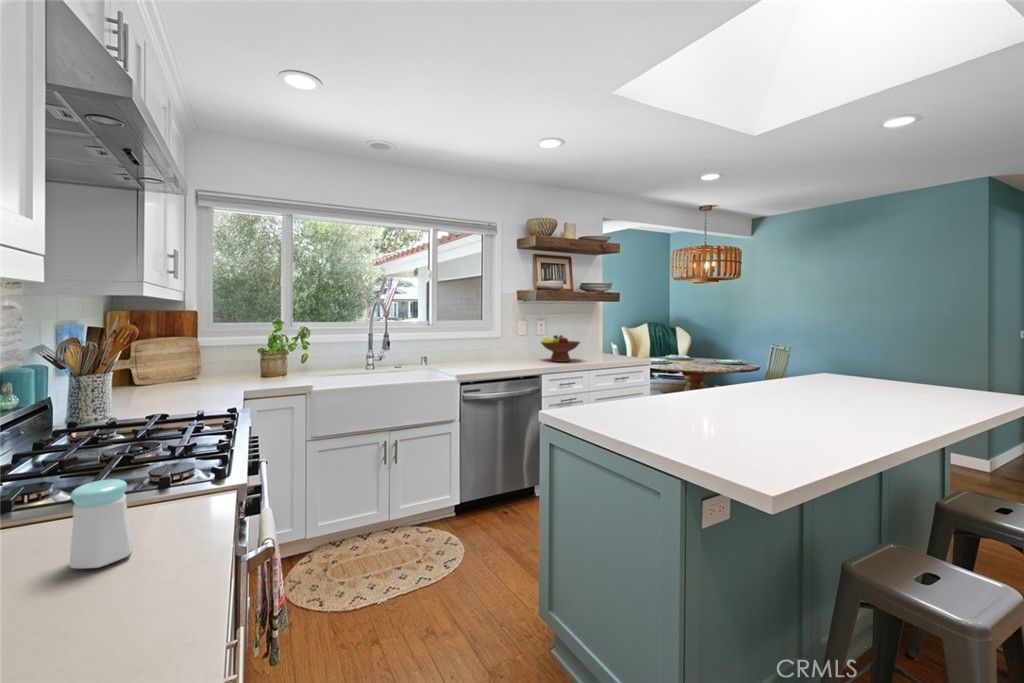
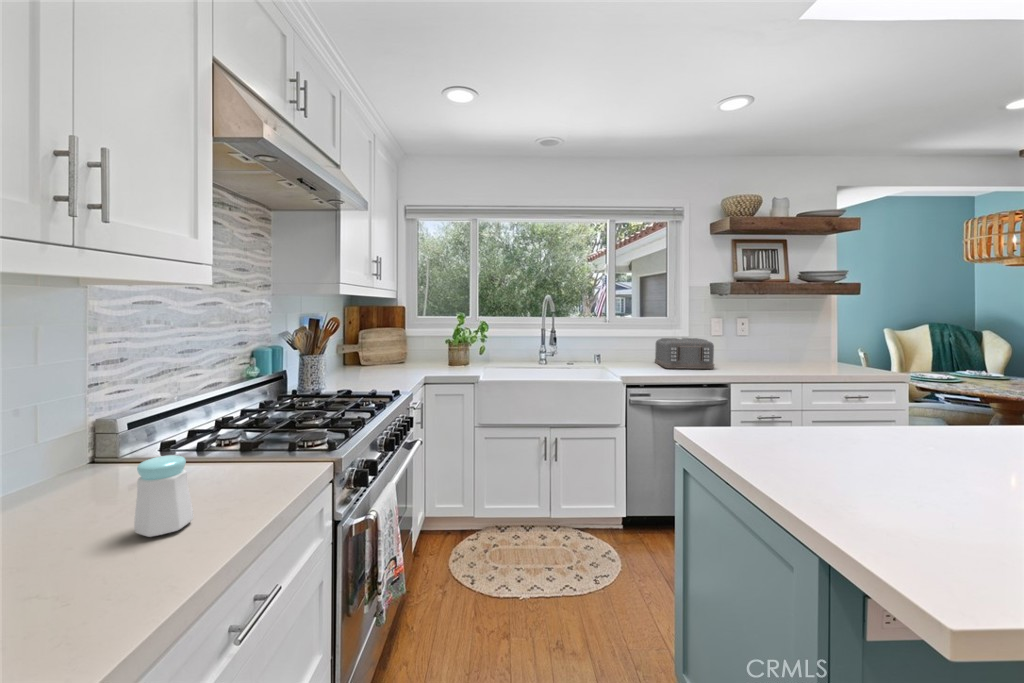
fruit bowl: present [541,335,580,362] -> none [736,334,791,366]
toaster: none [475,340,527,368] -> present [655,338,714,369]

